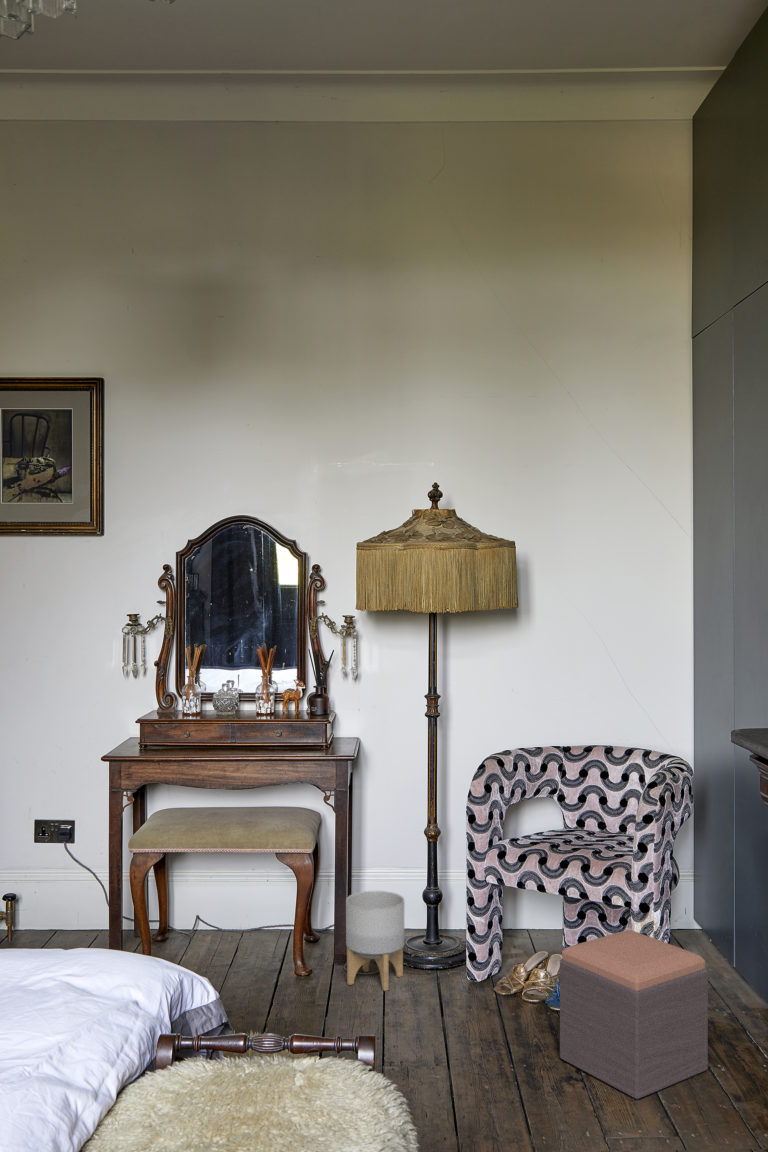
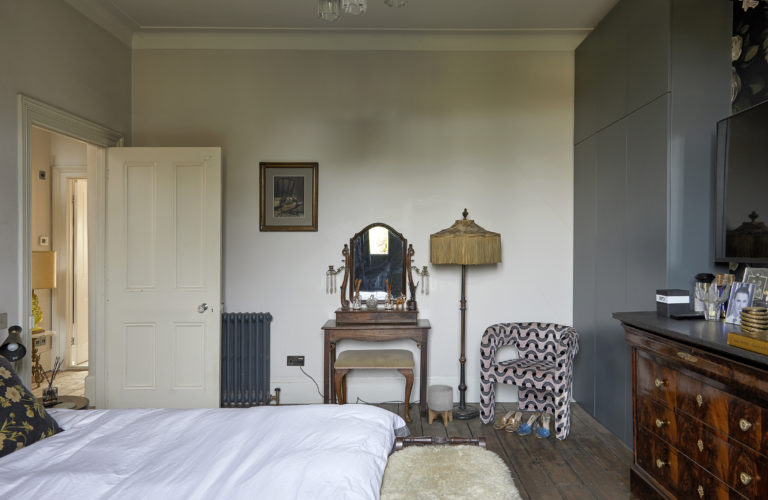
footstool: present [560,930,708,1099] -> none [528,400,592,470]

